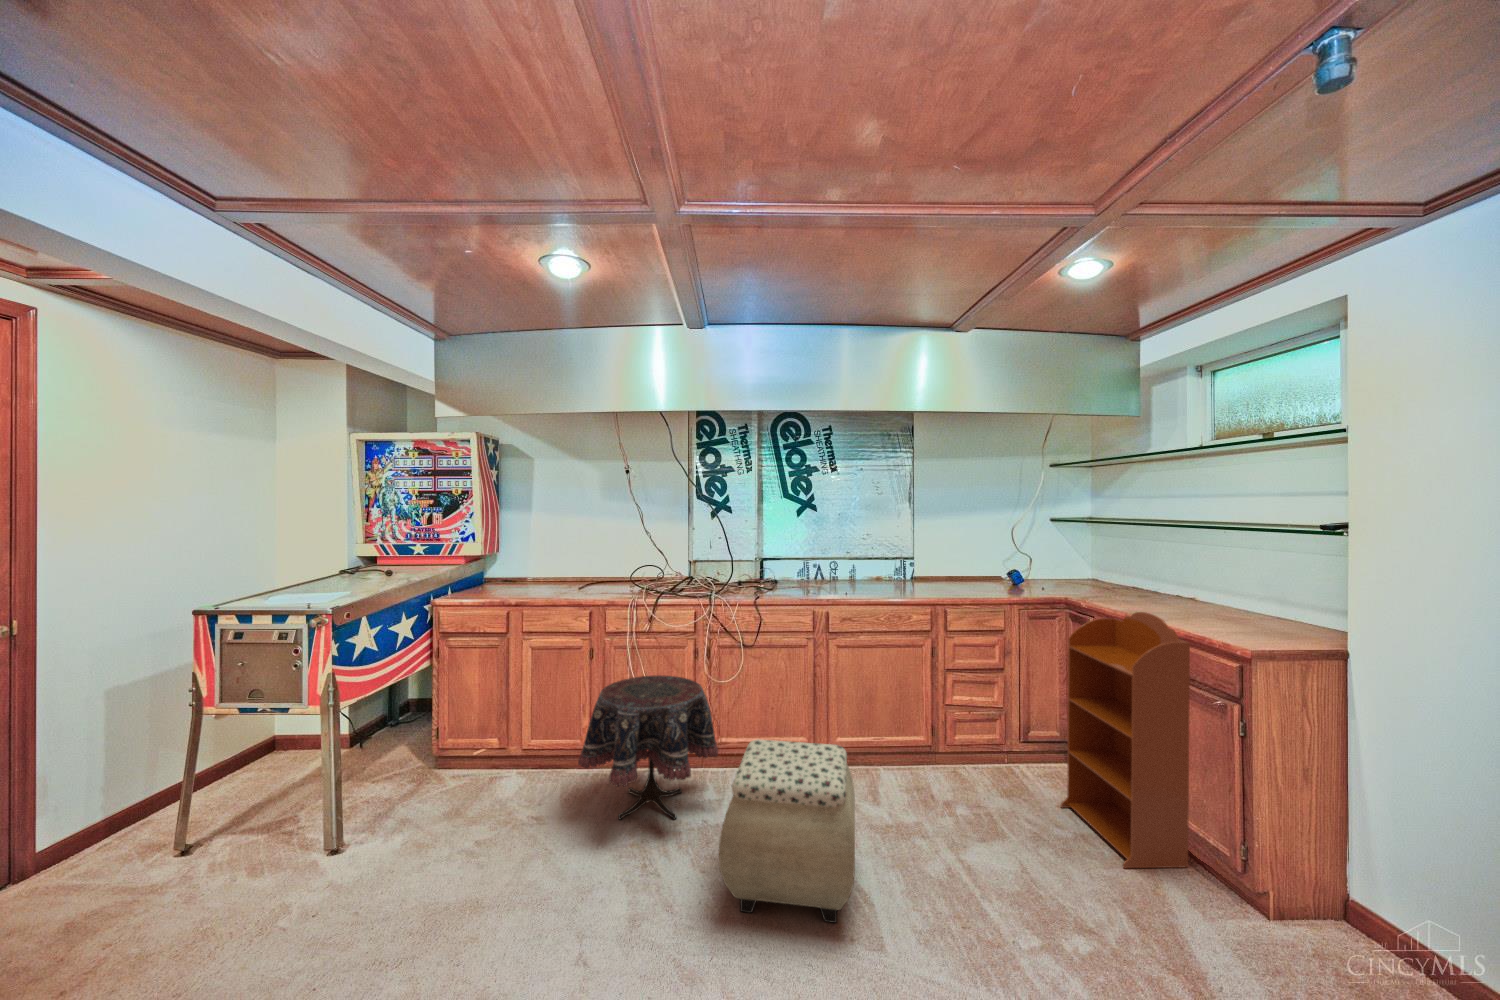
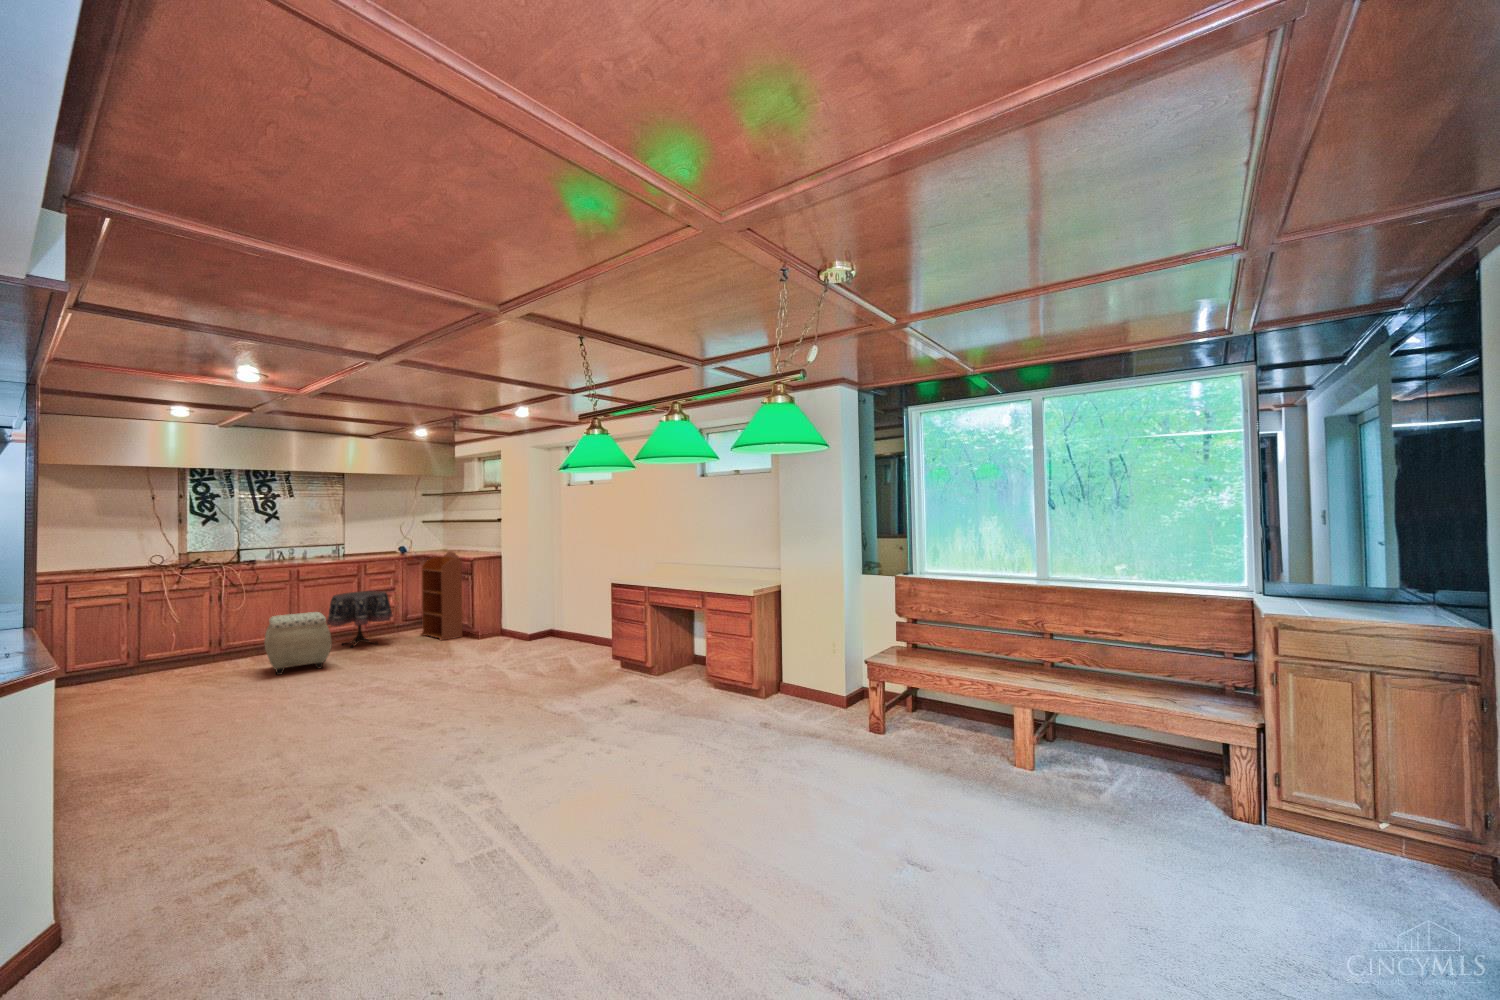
side table: present [578,675,718,820] -> present [326,591,393,648]

